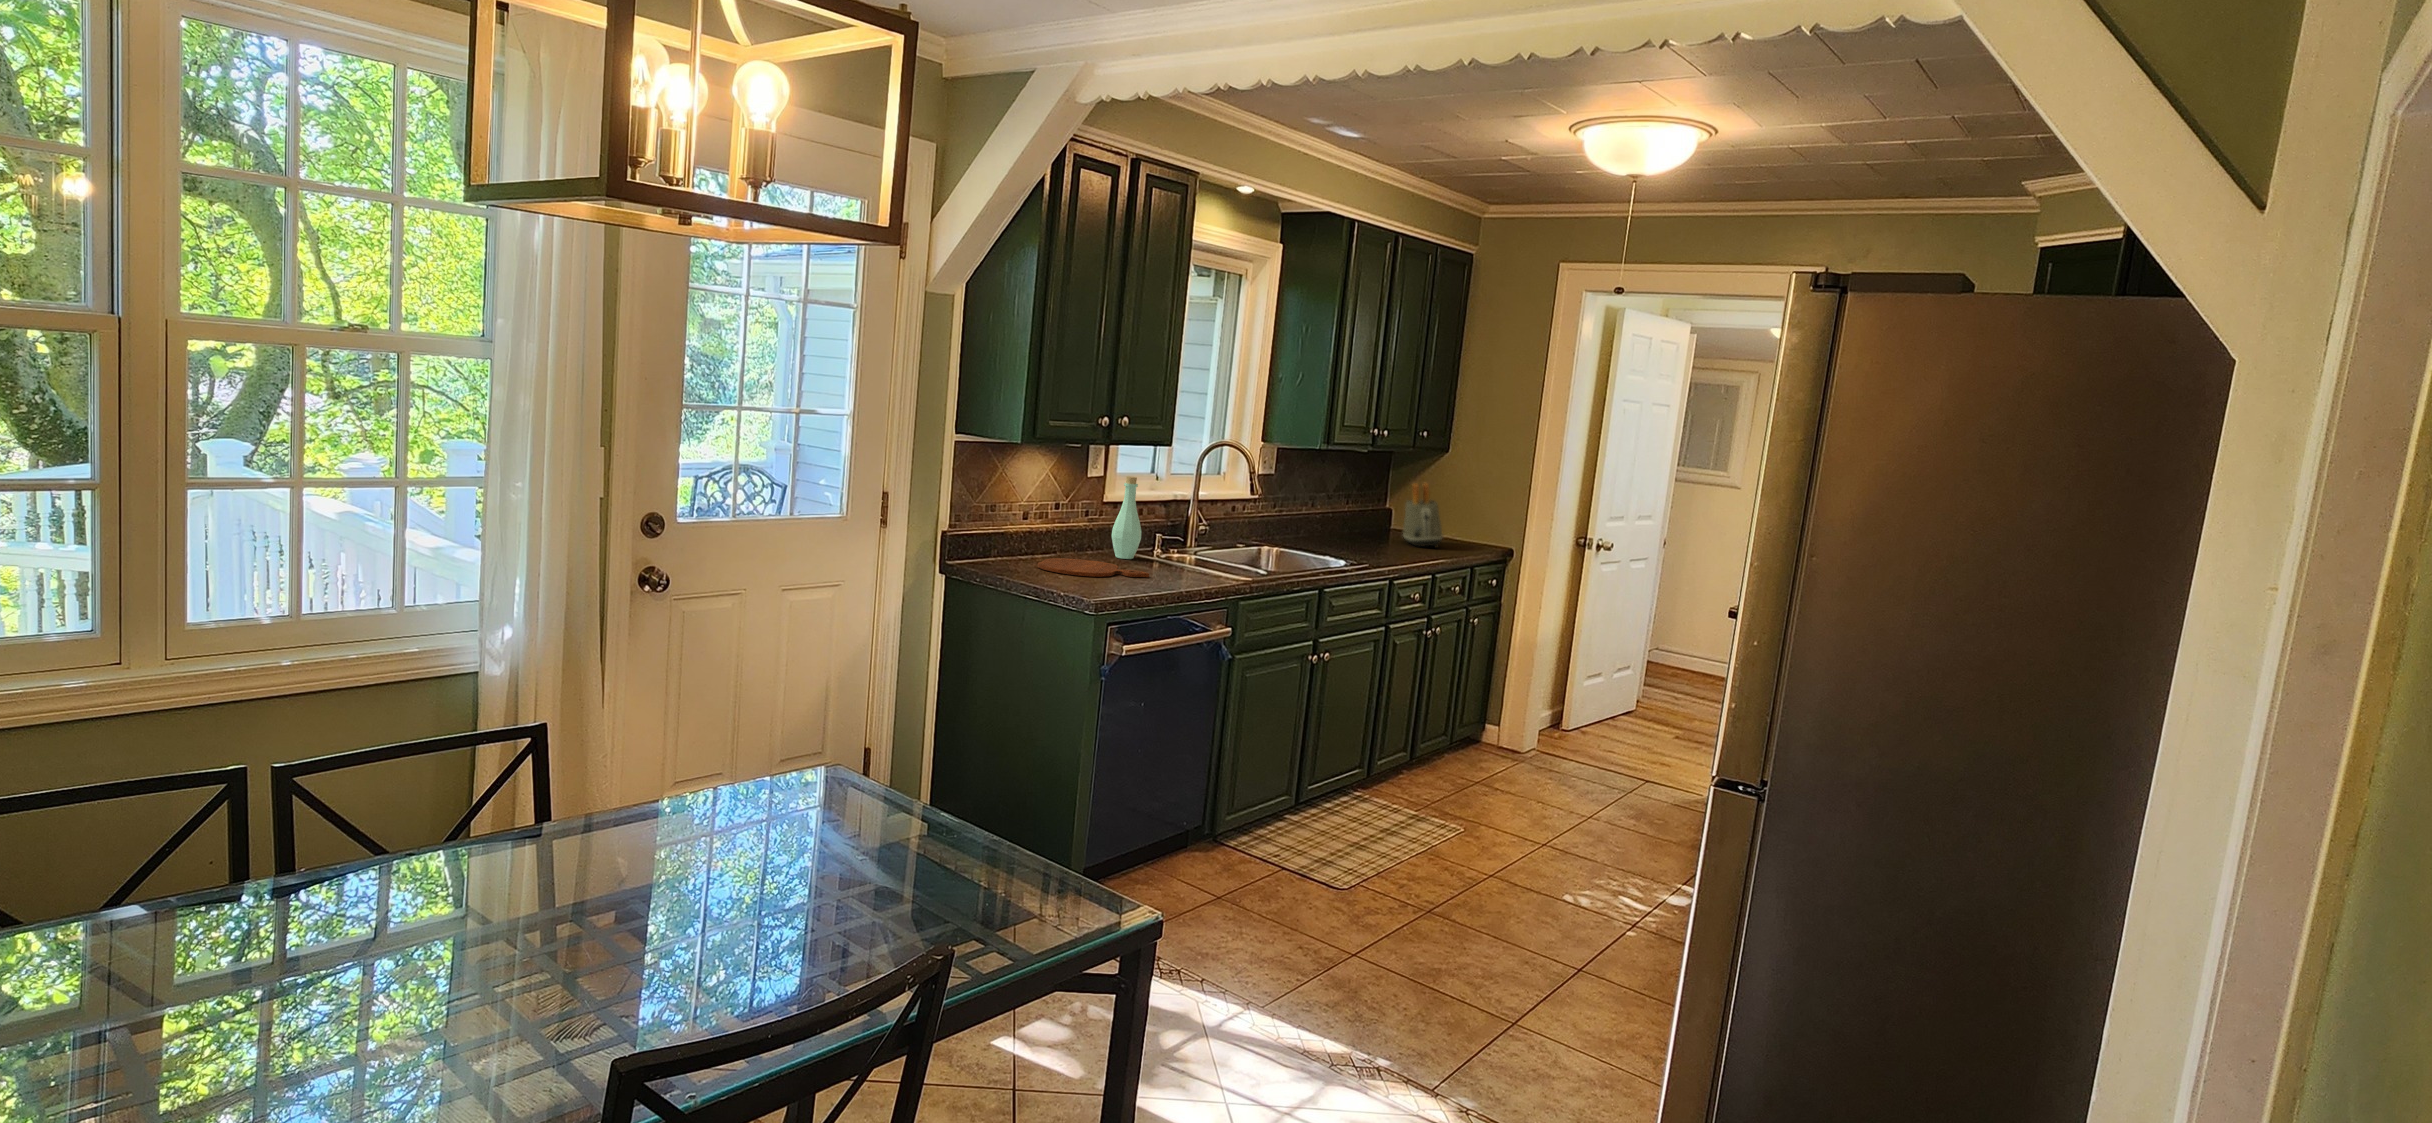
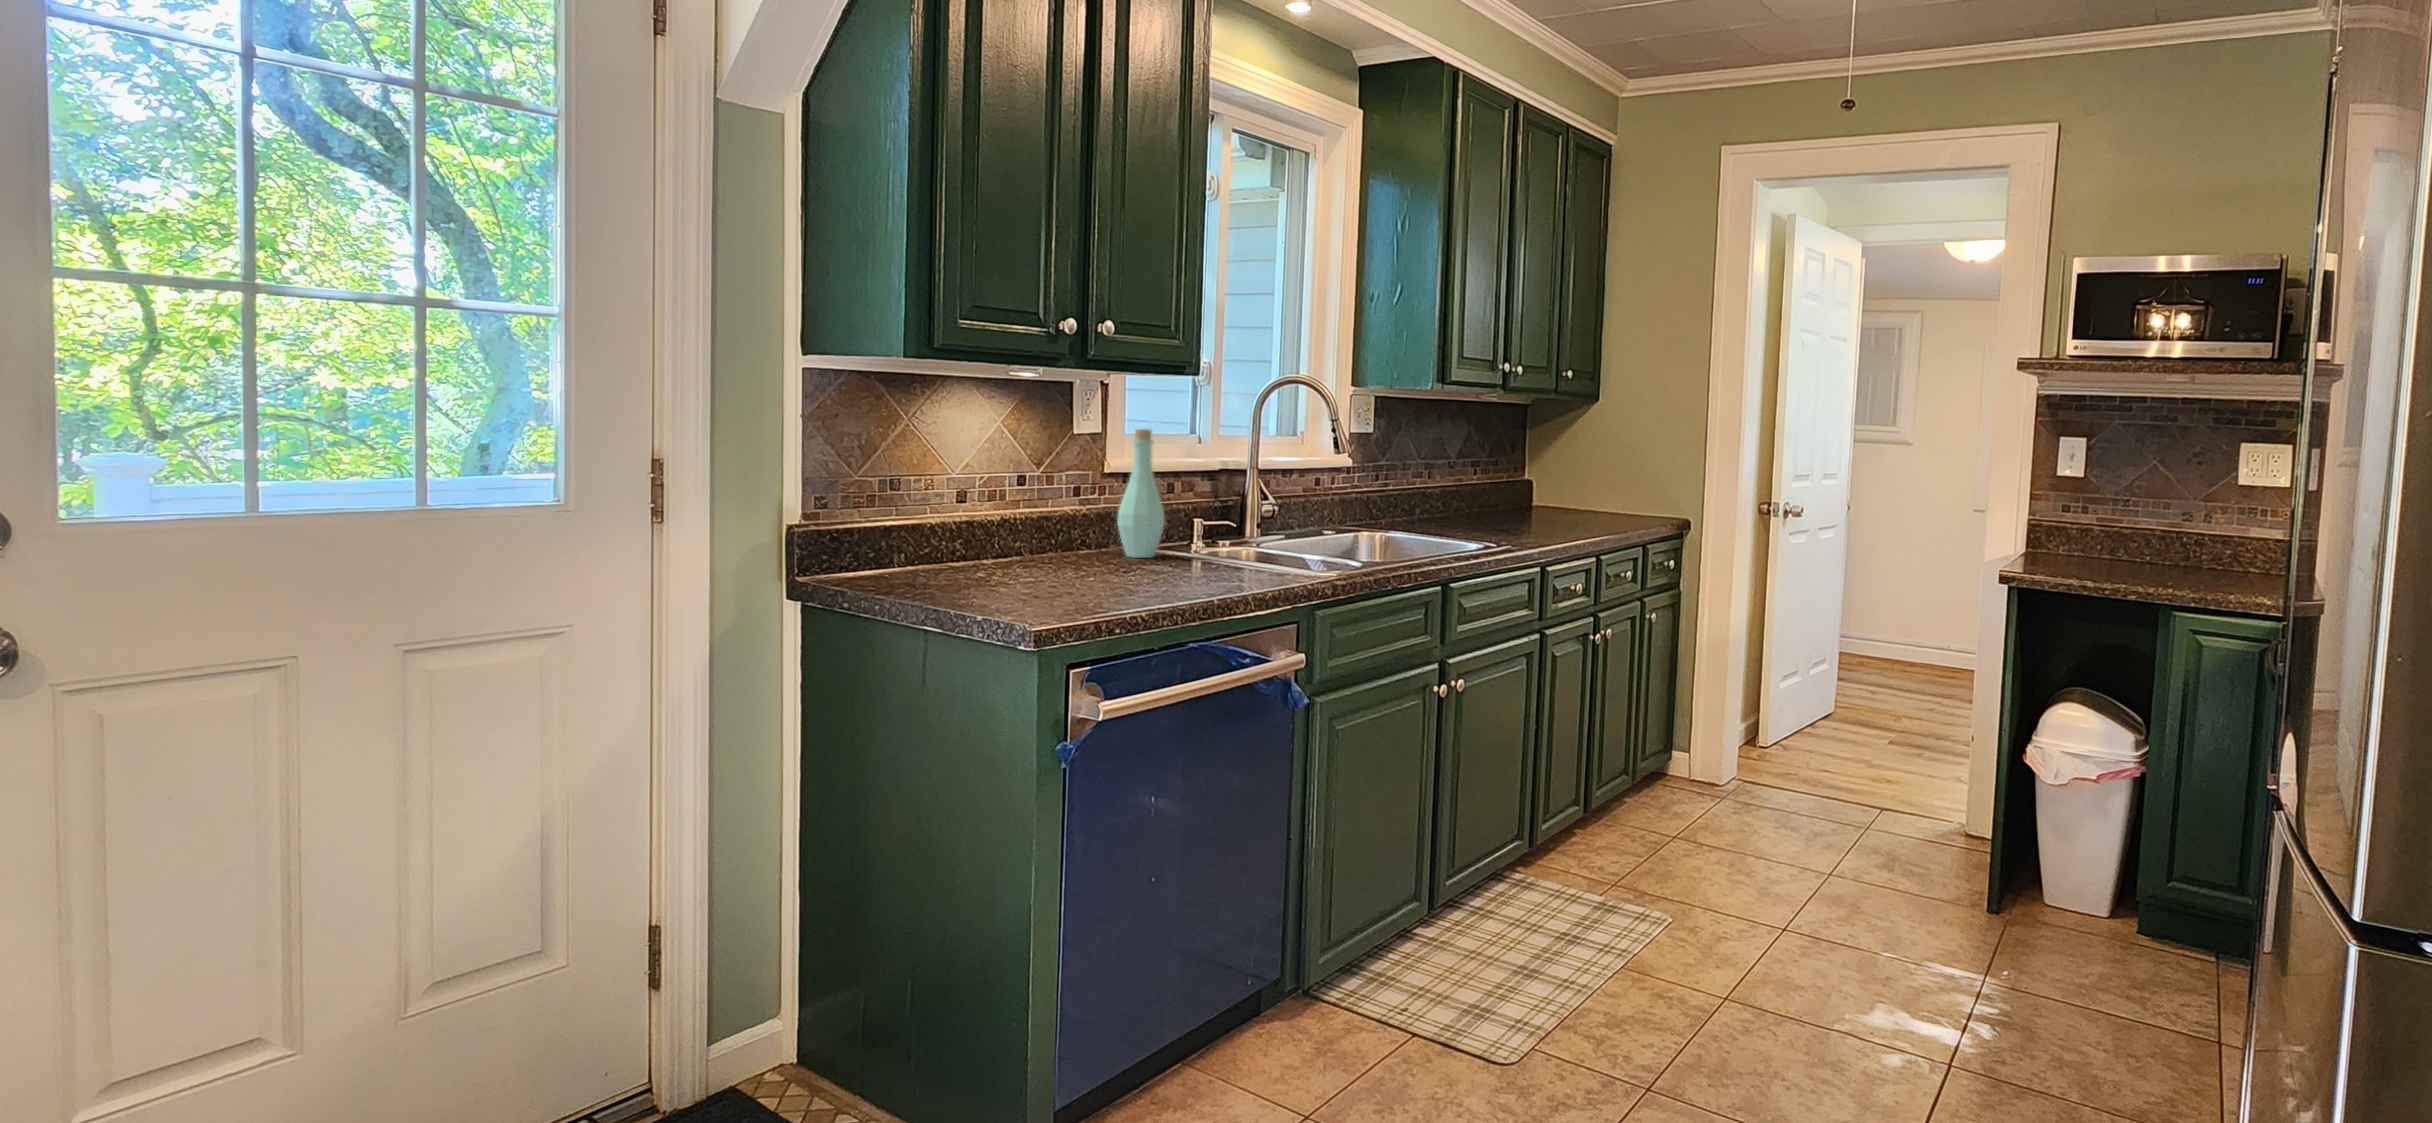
toaster: present [1403,482,1442,548] -> none [1547,437,1599,522]
cutting board: present [1038,558,1149,577] -> none [976,562,1166,586]

